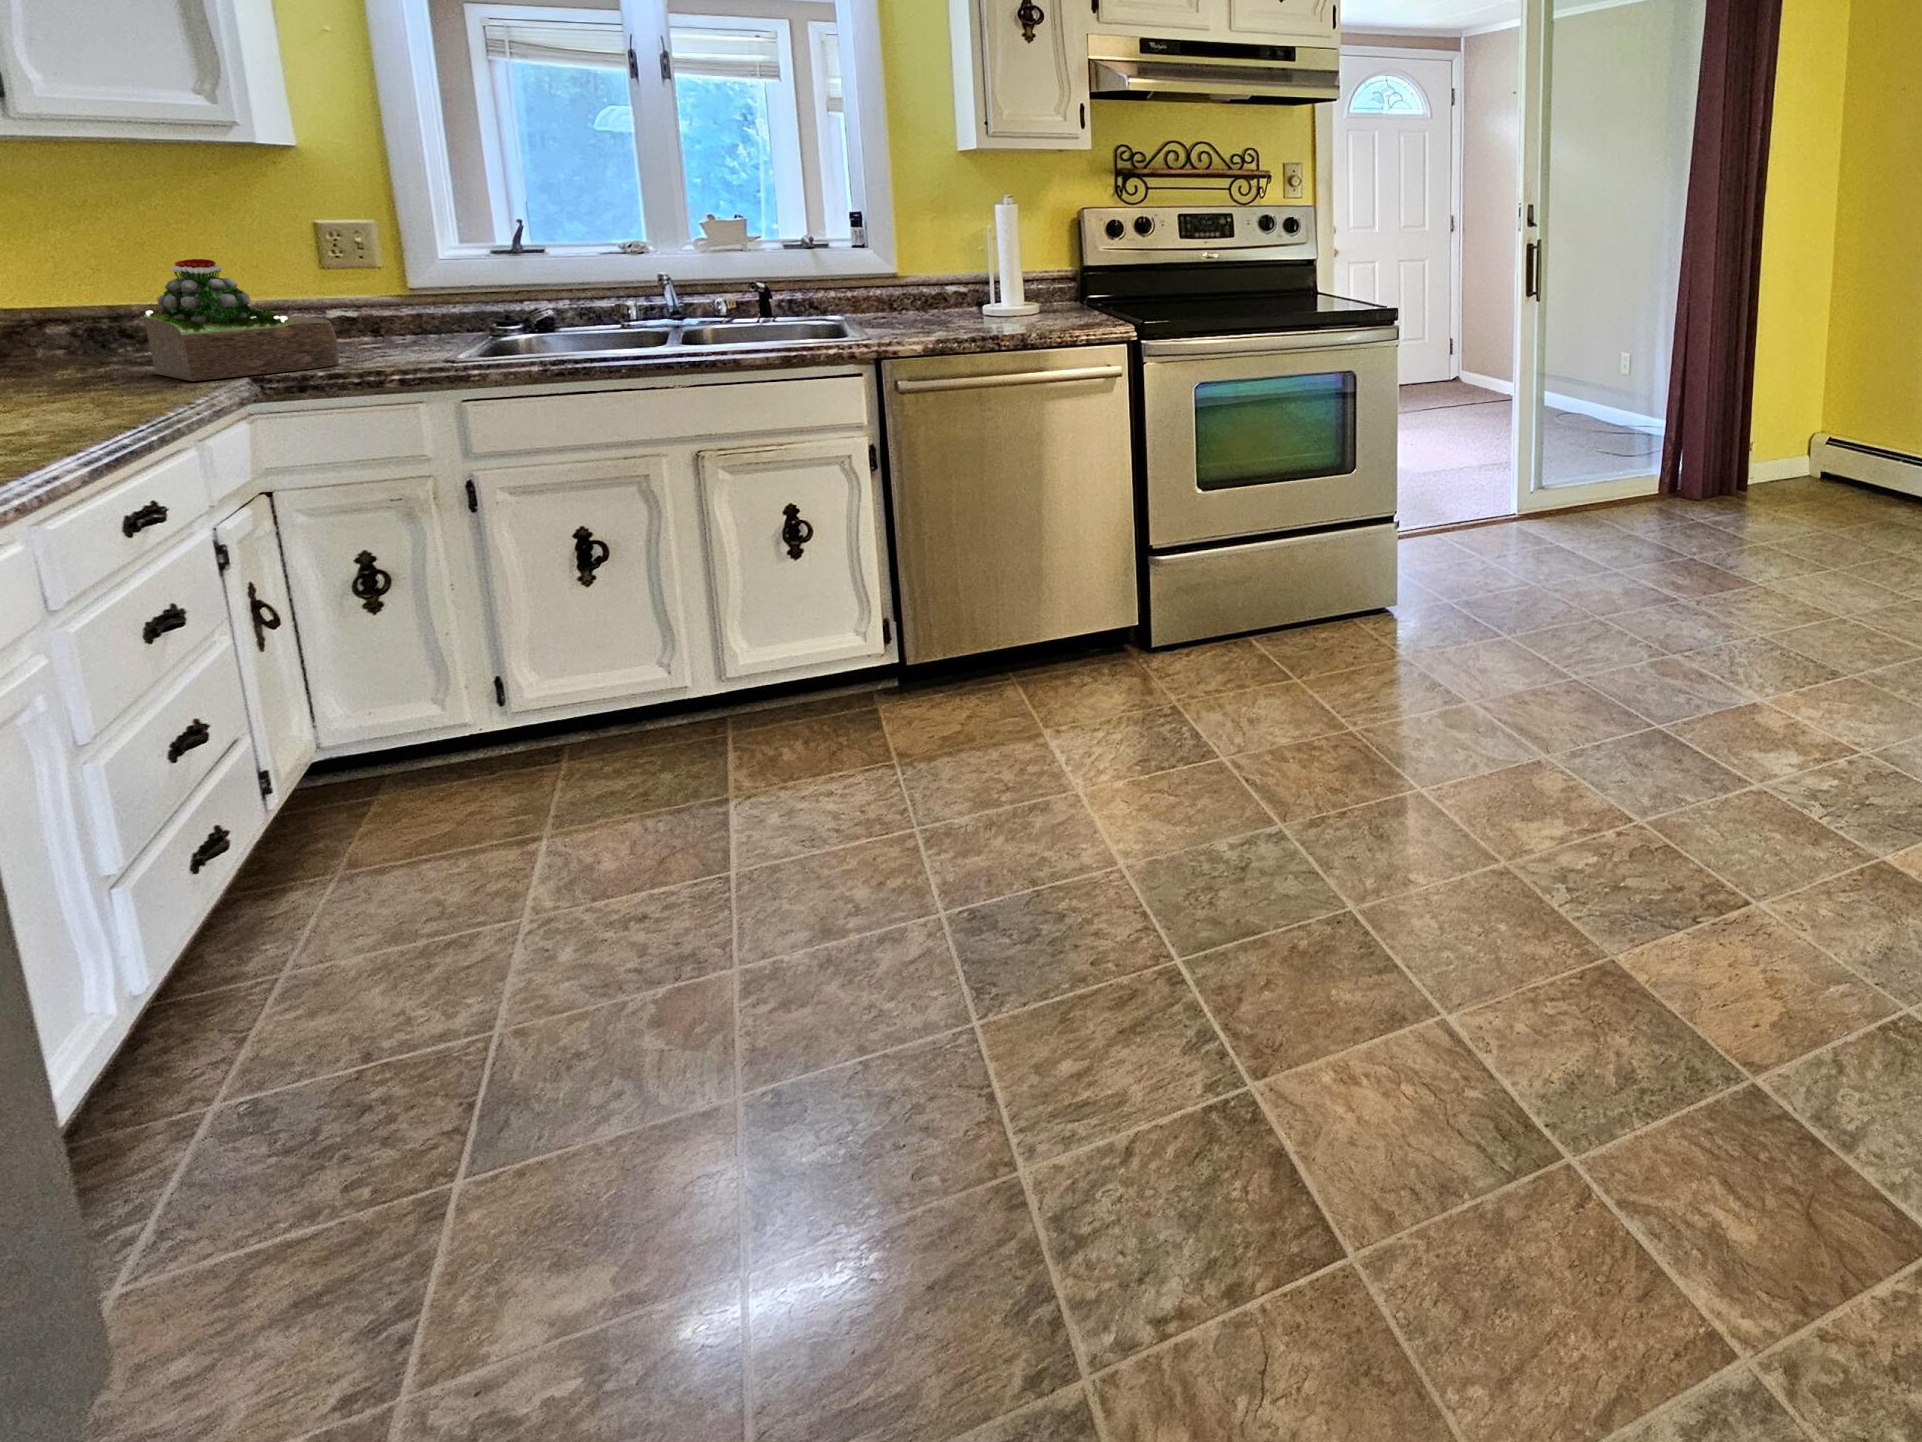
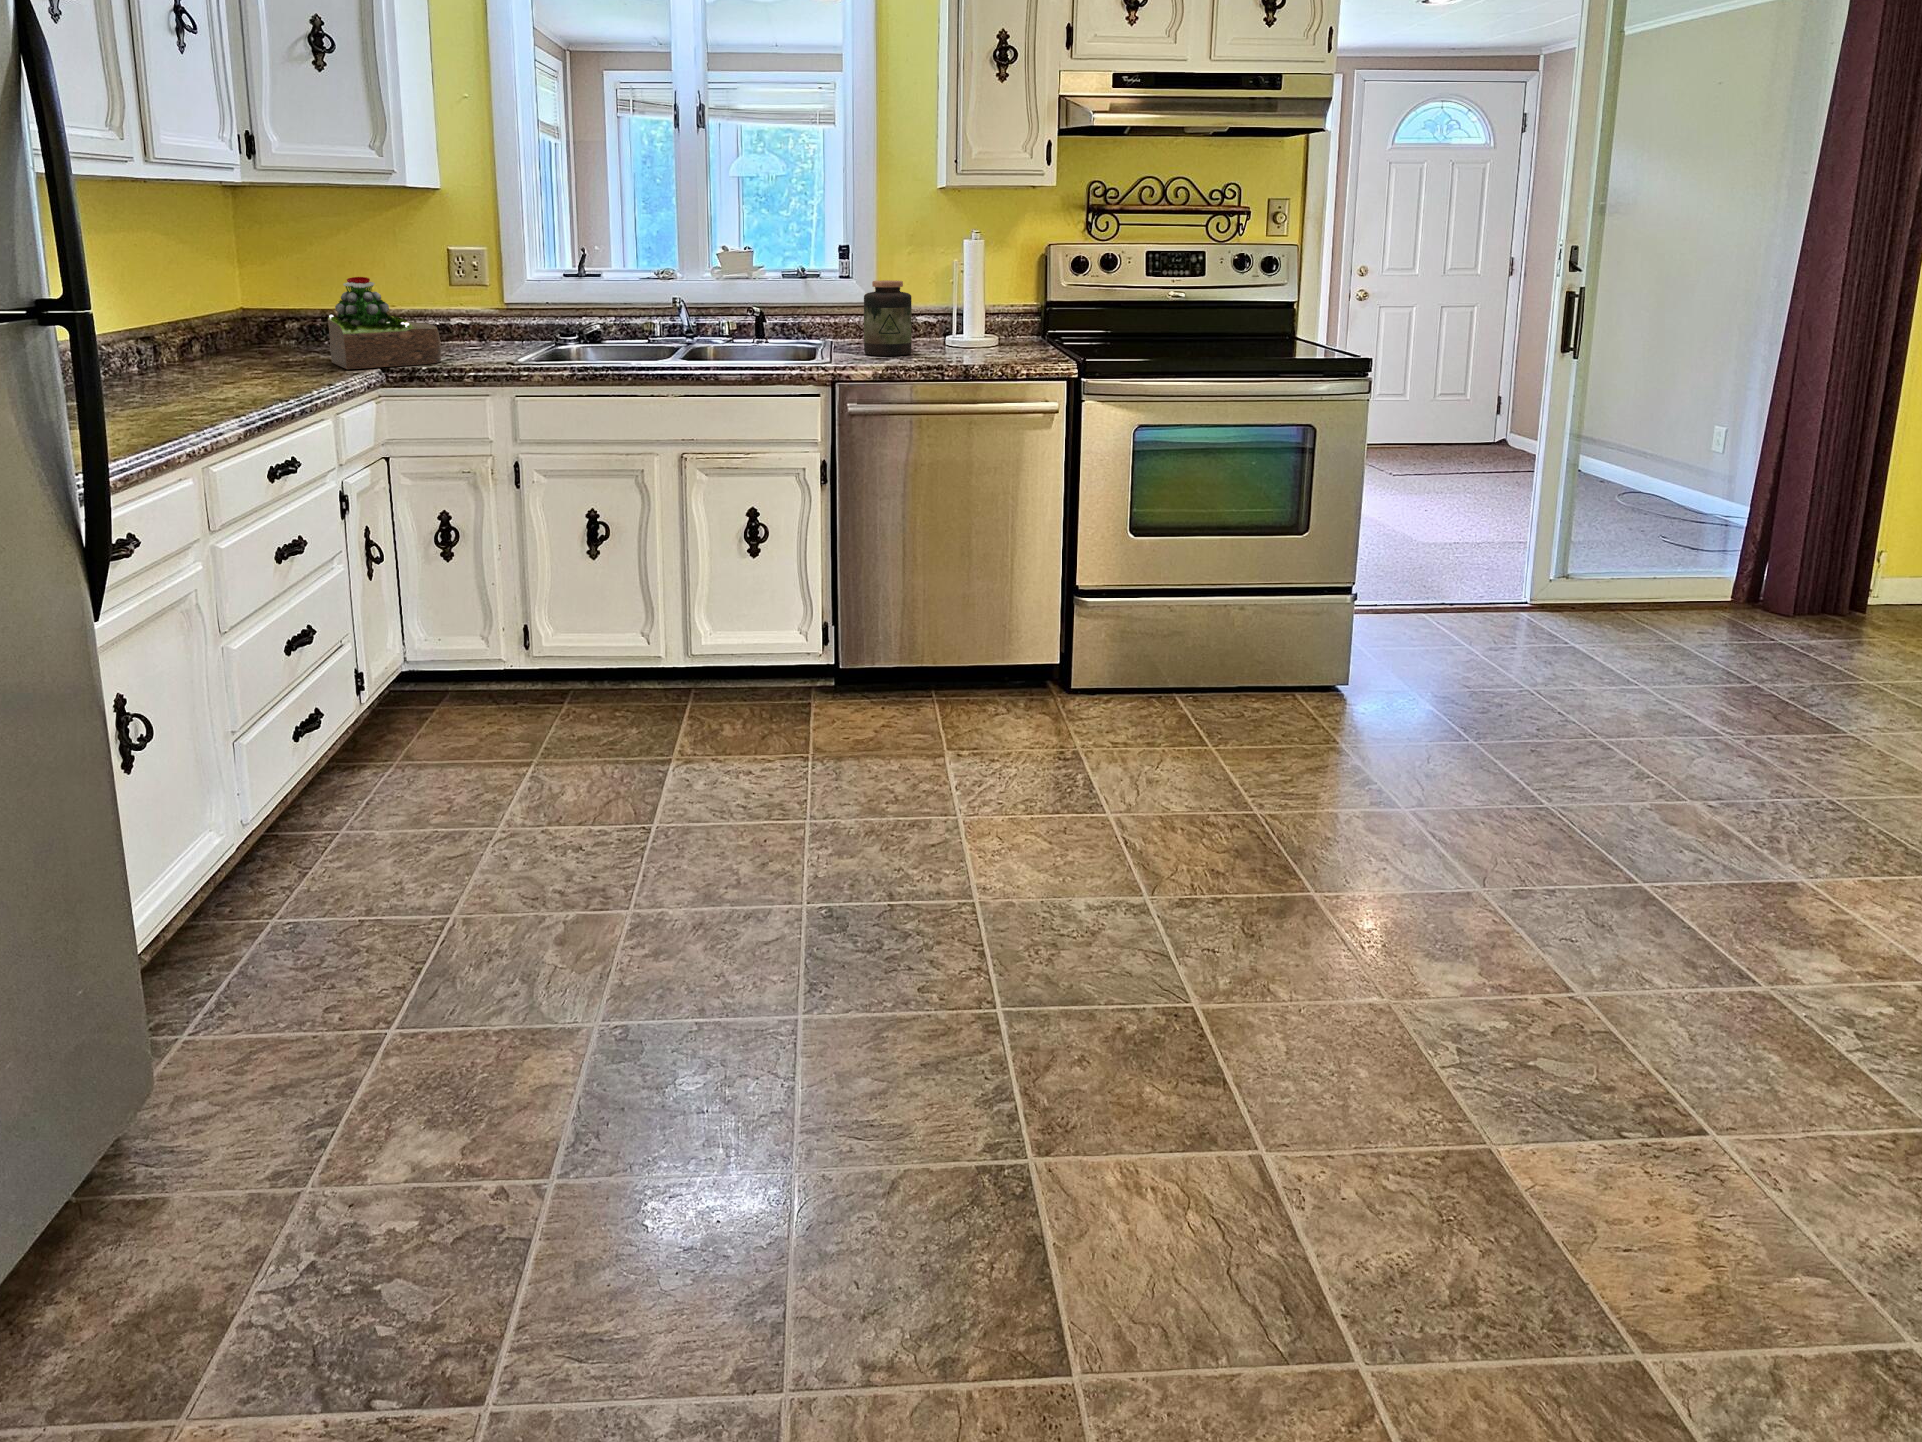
jar: none [903,249,961,329] -> present [864,280,912,356]

